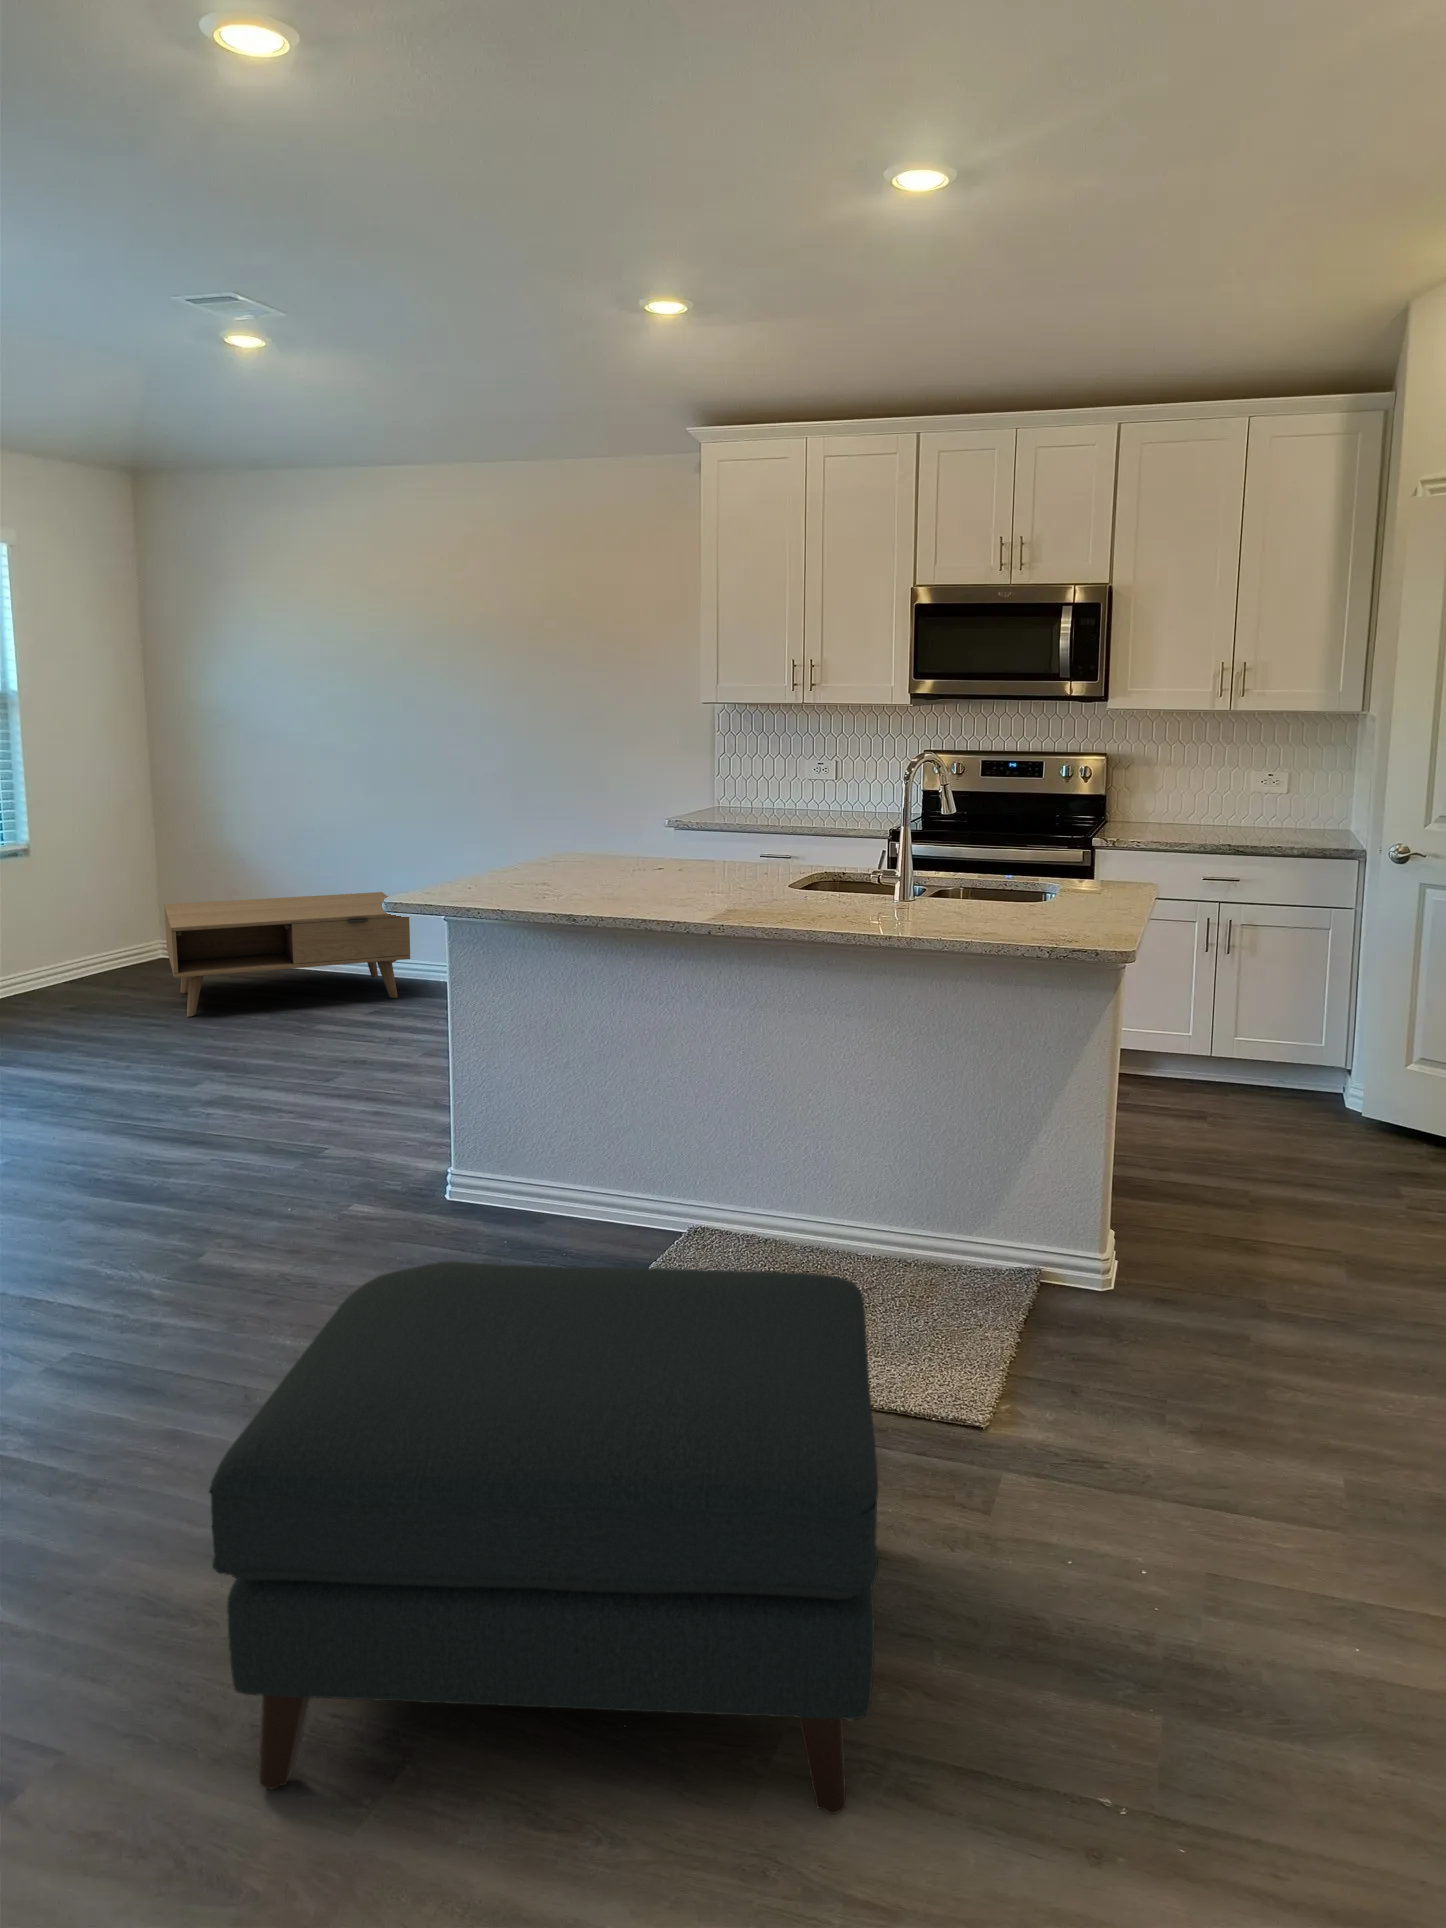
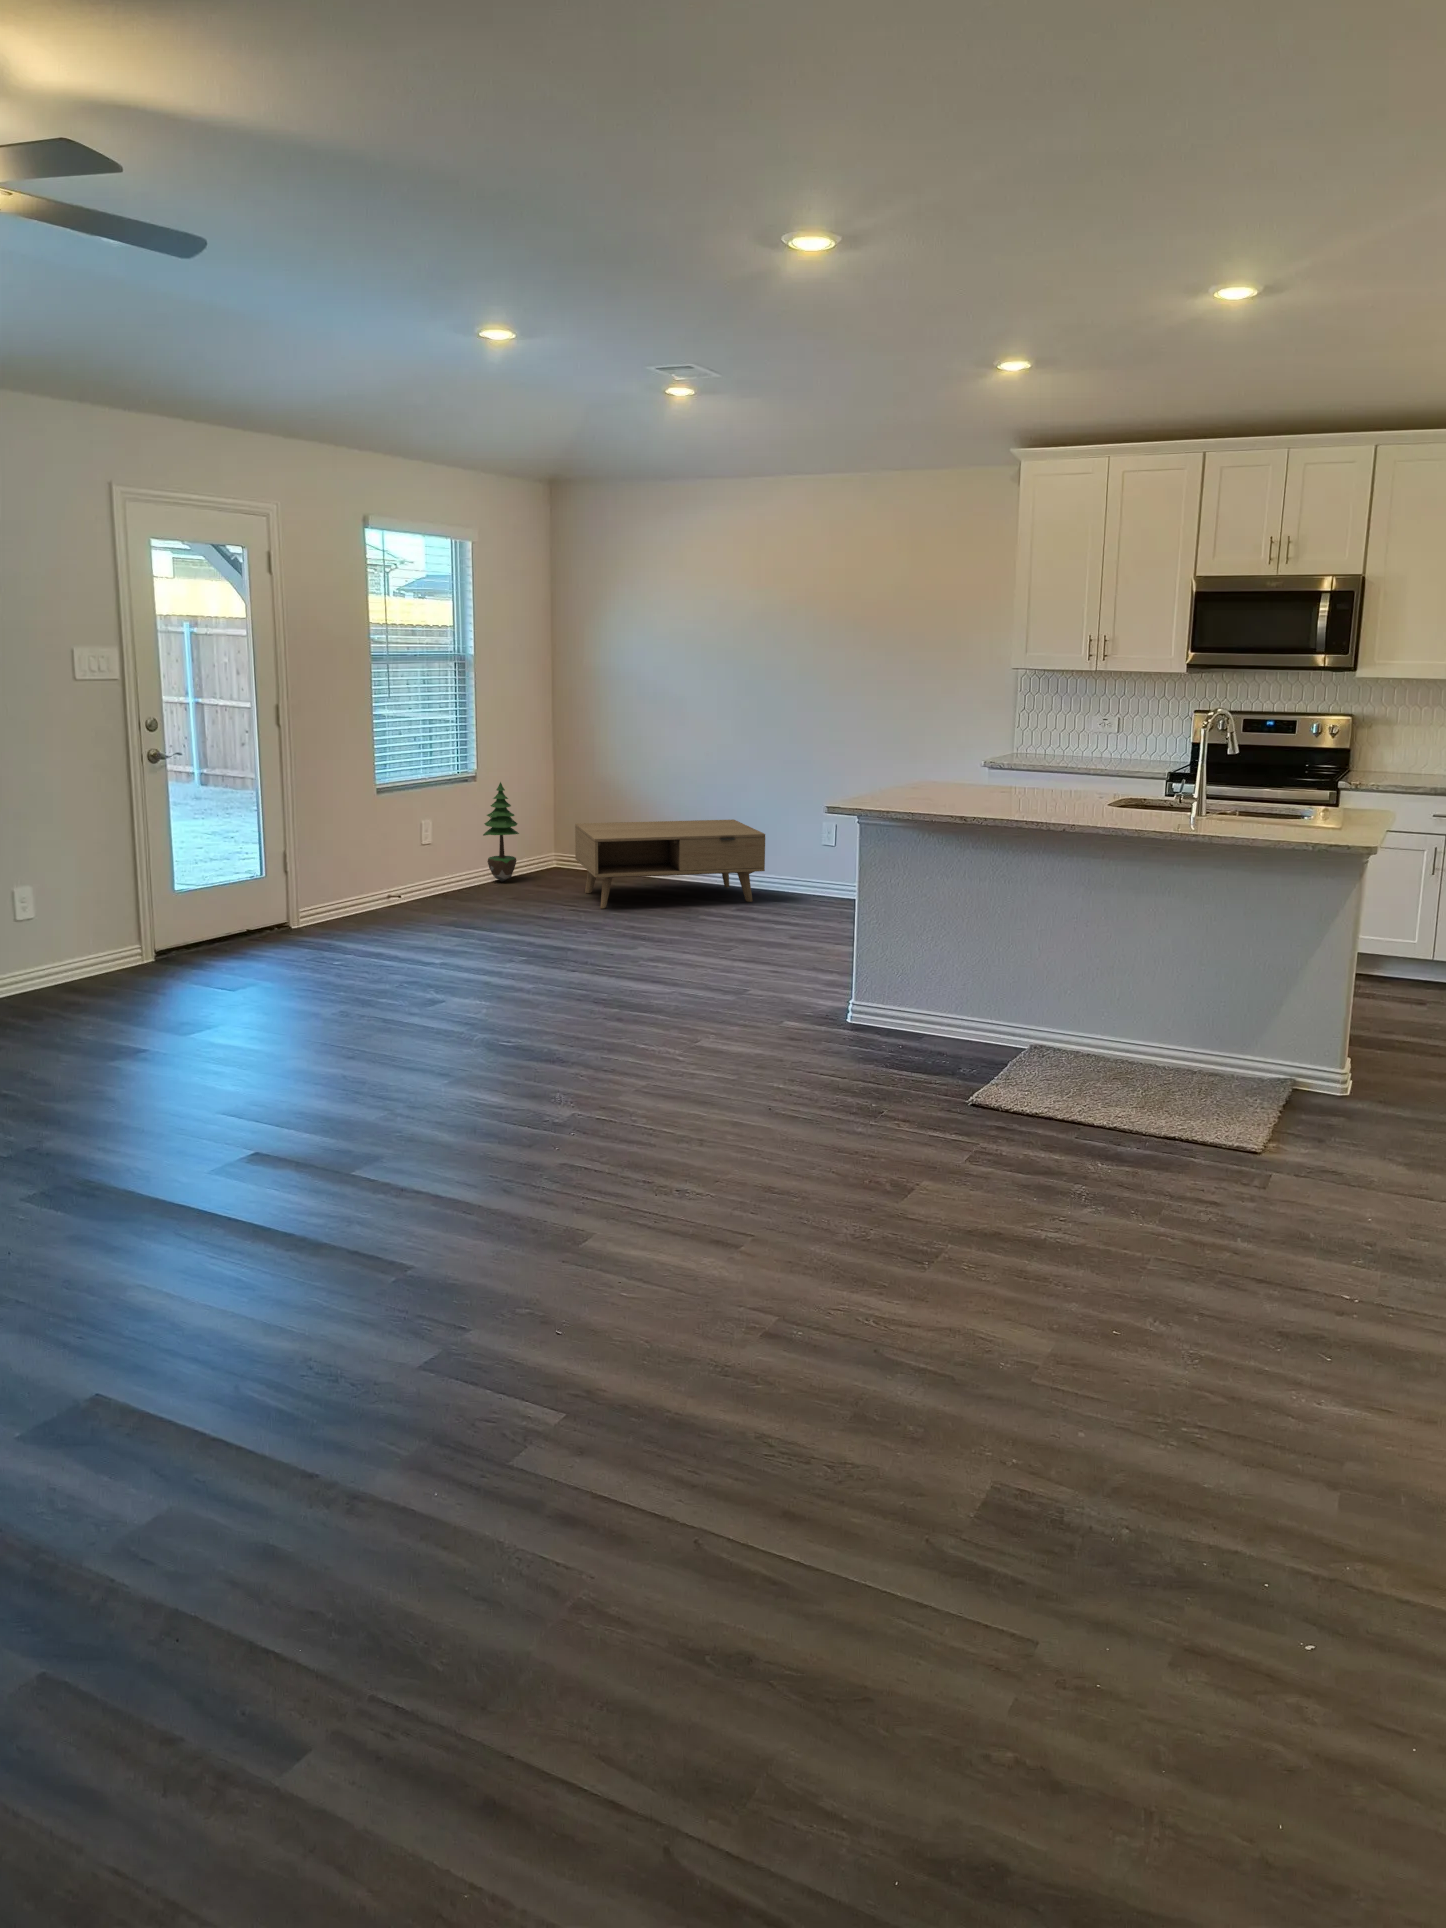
potted tree: none [46,852,99,980] -> present [483,782,519,882]
ottoman: present [209,1261,878,1814] -> none [860,1008,1220,1283]

